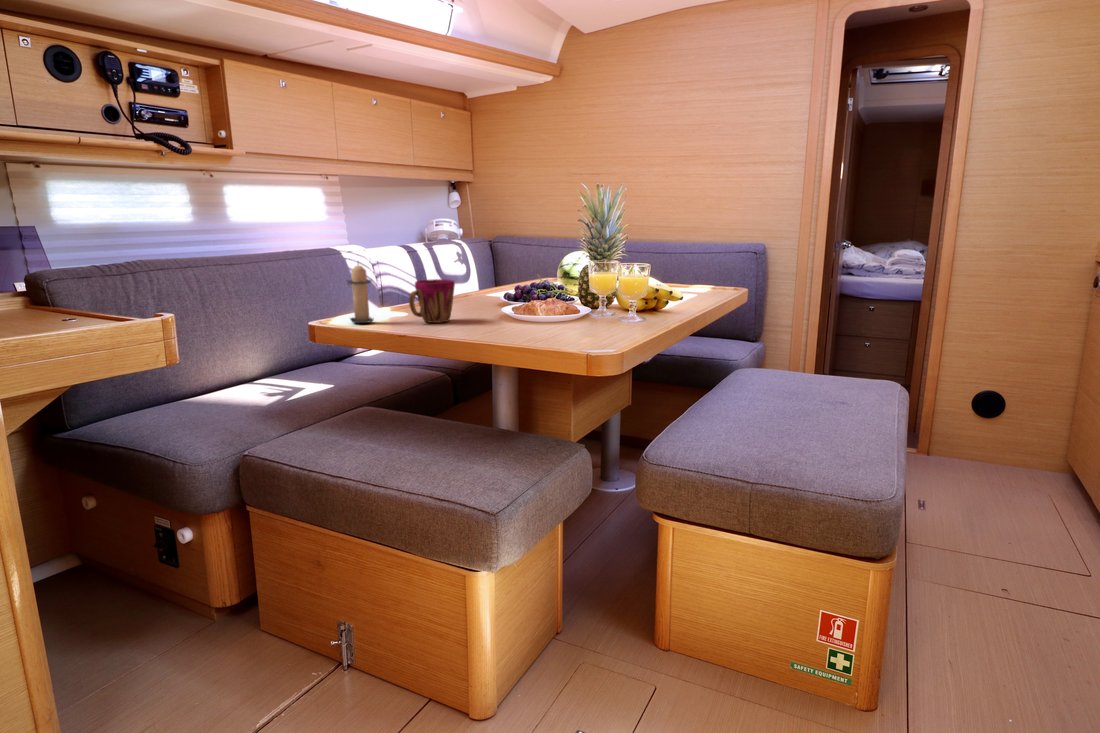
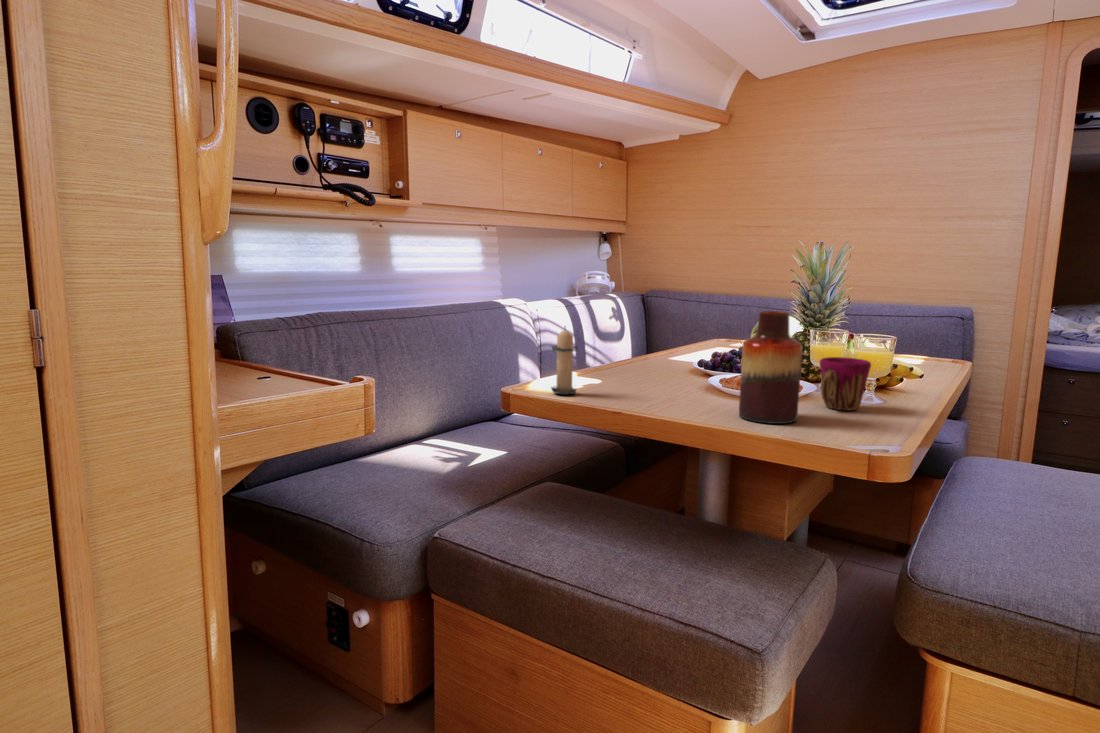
vase: none [503,241,552,336] -> present [739,311,802,424]
cup: present [409,279,455,323] -> present [820,357,871,410]

